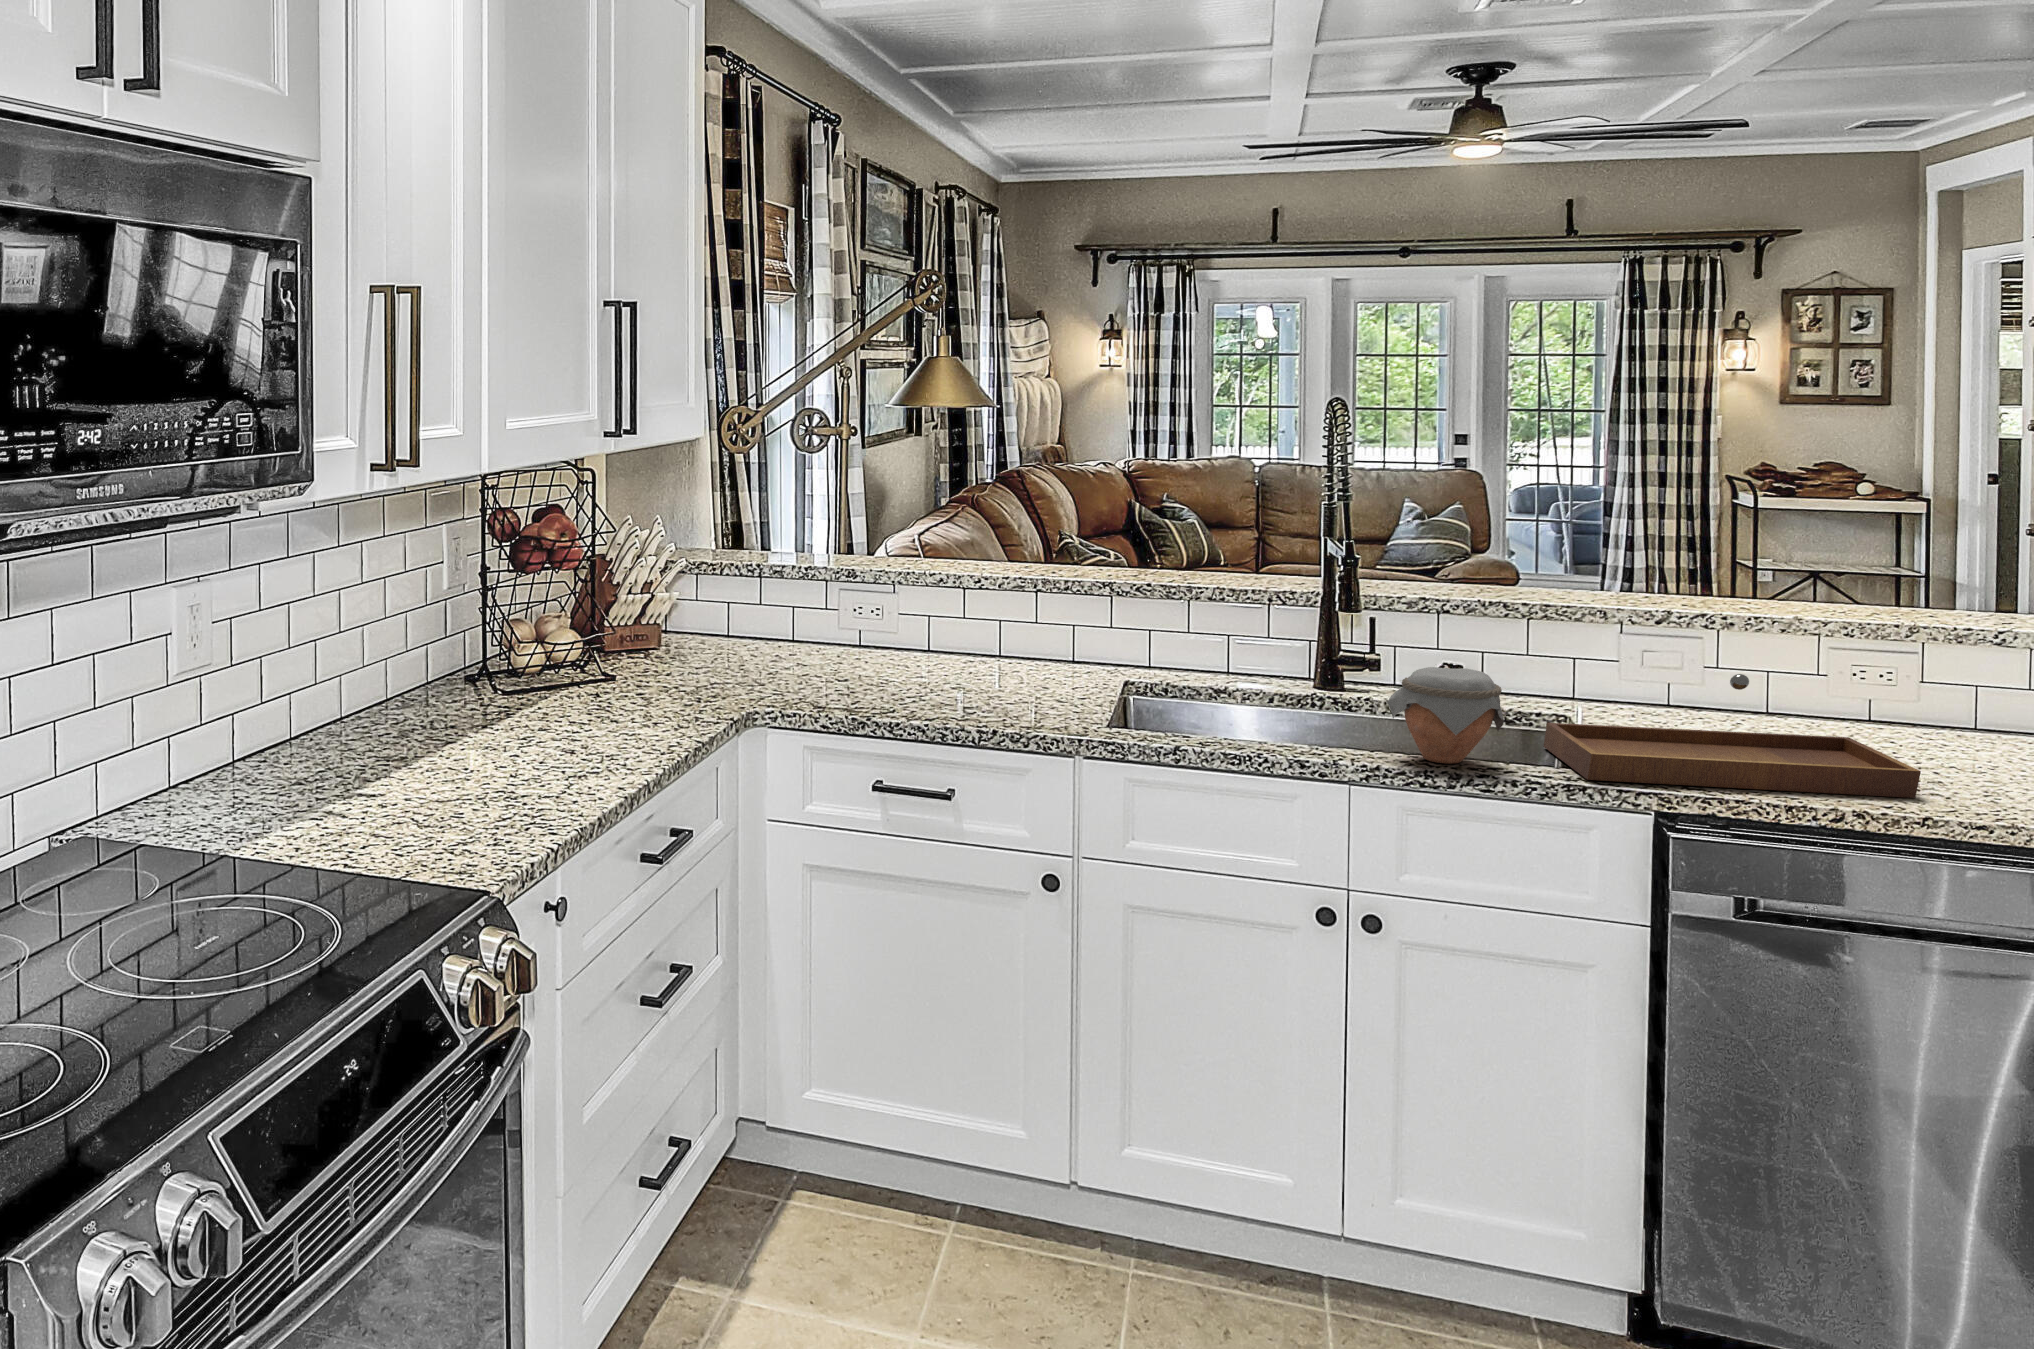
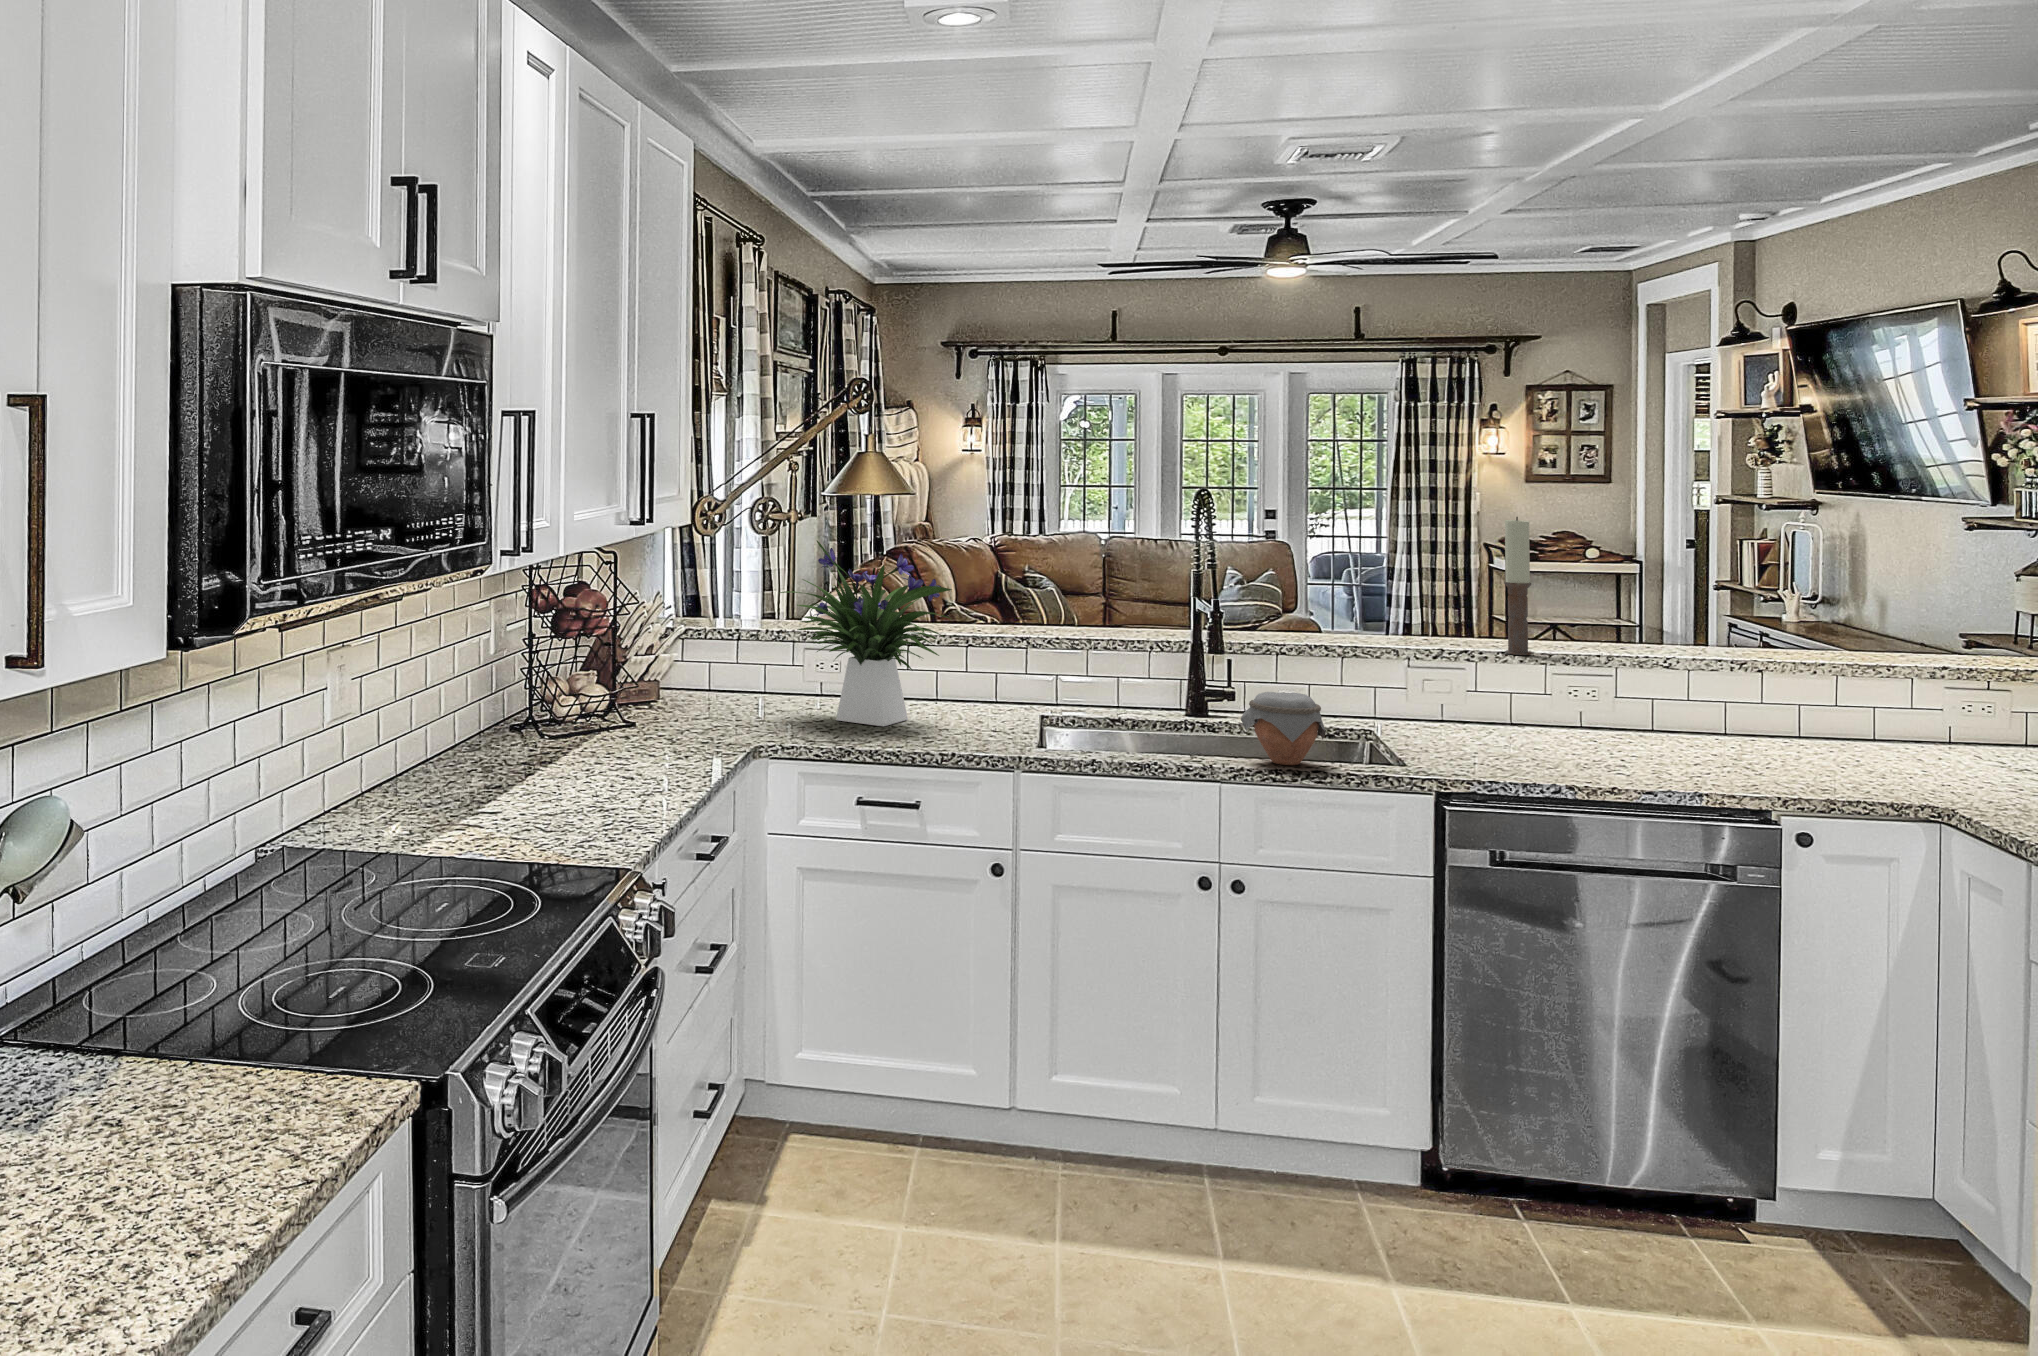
candle: none [1763,431,1831,617] -> present [1504,517,1531,655]
flower arrangement: none [795,466,1021,701] -> present [780,541,952,726]
tray: present [1543,674,1921,798] -> none [1358,695,1617,783]

